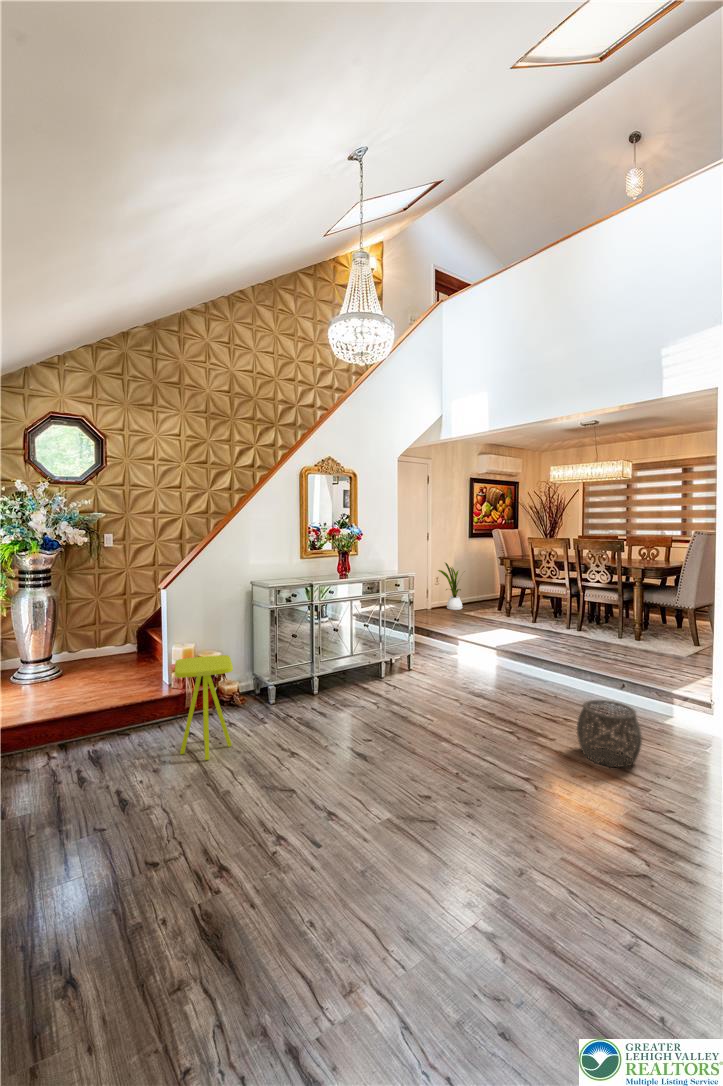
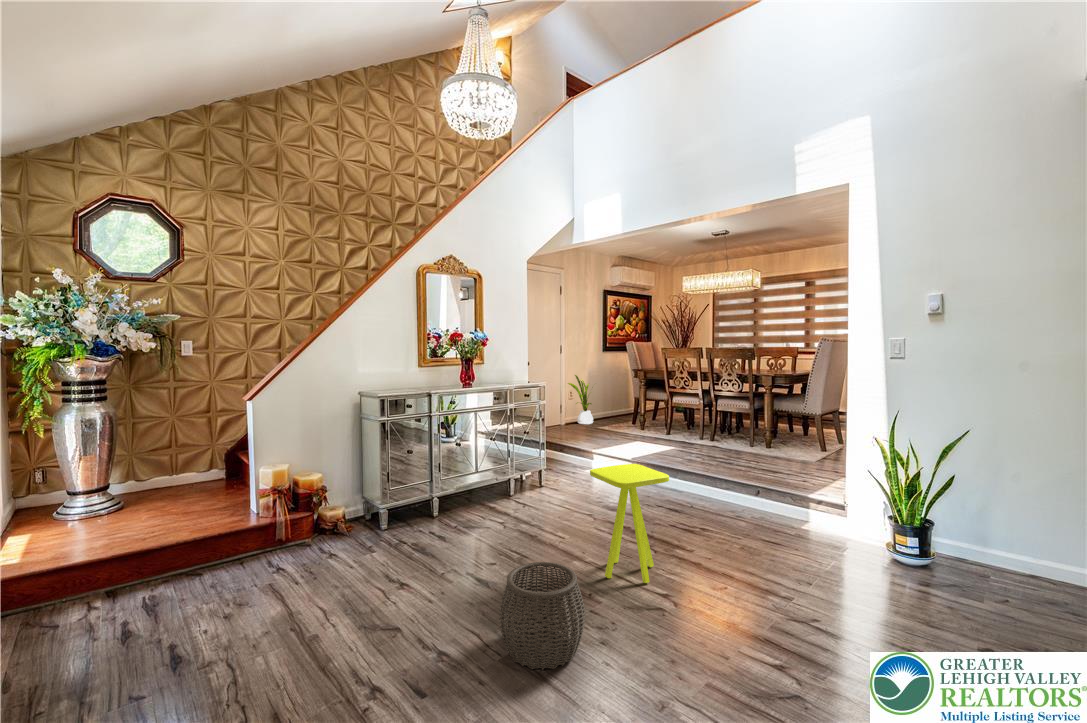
side table: present [175,655,233,760] -> present [590,464,669,583]
woven basket: present [577,700,642,767] -> present [499,562,586,670]

